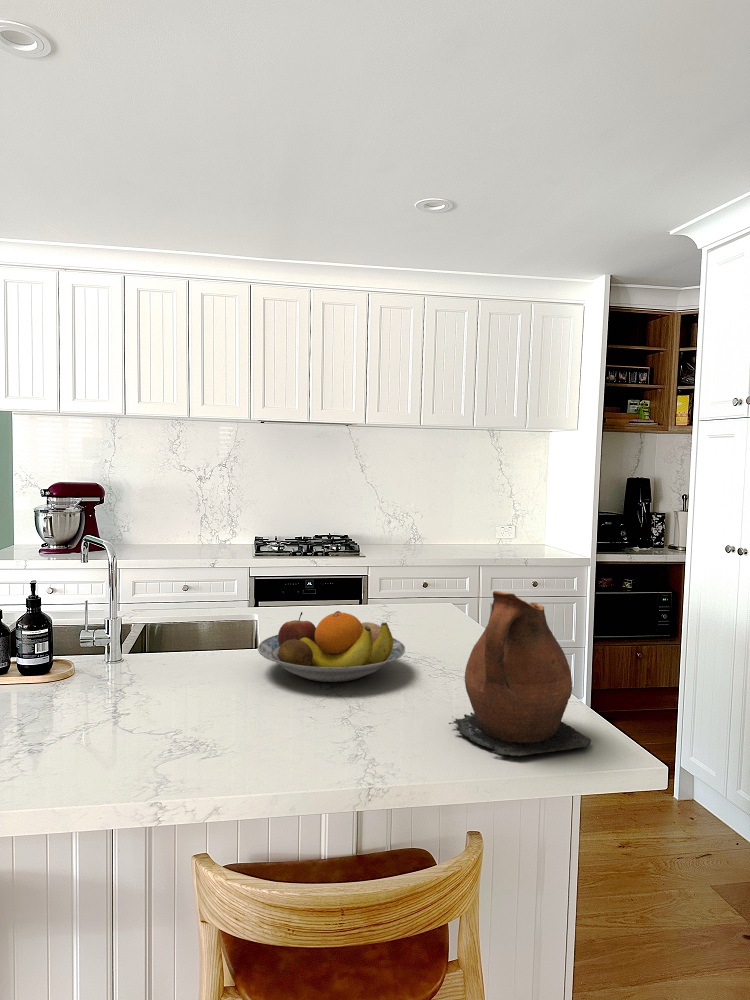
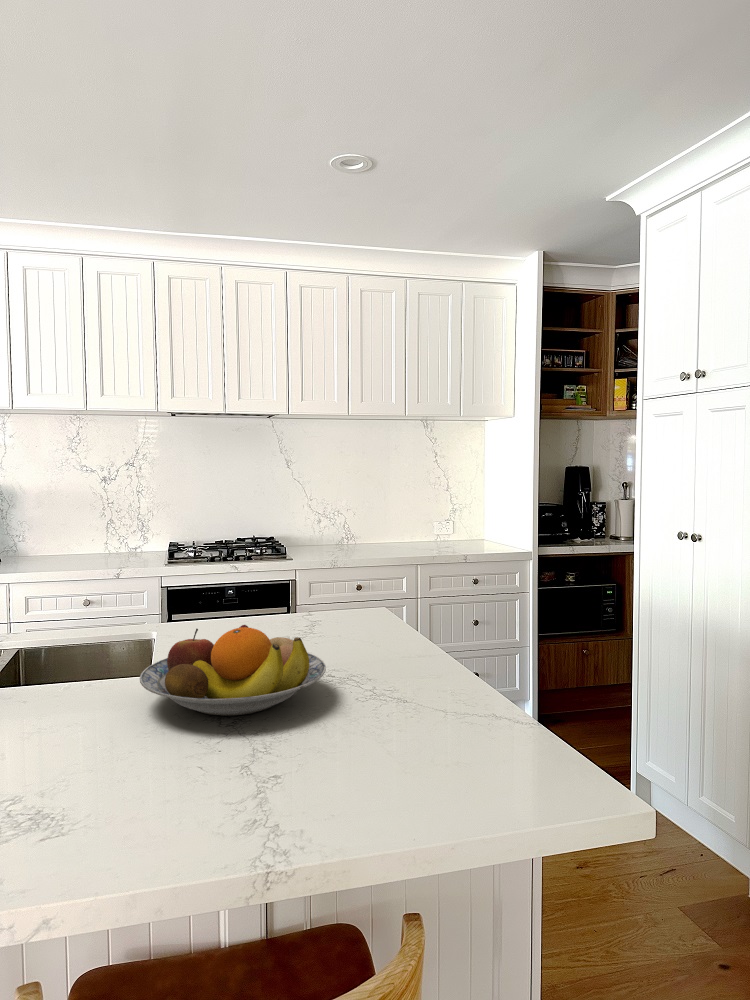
ceramic pitcher: present [449,591,591,756] -> none [378,593,559,810]

